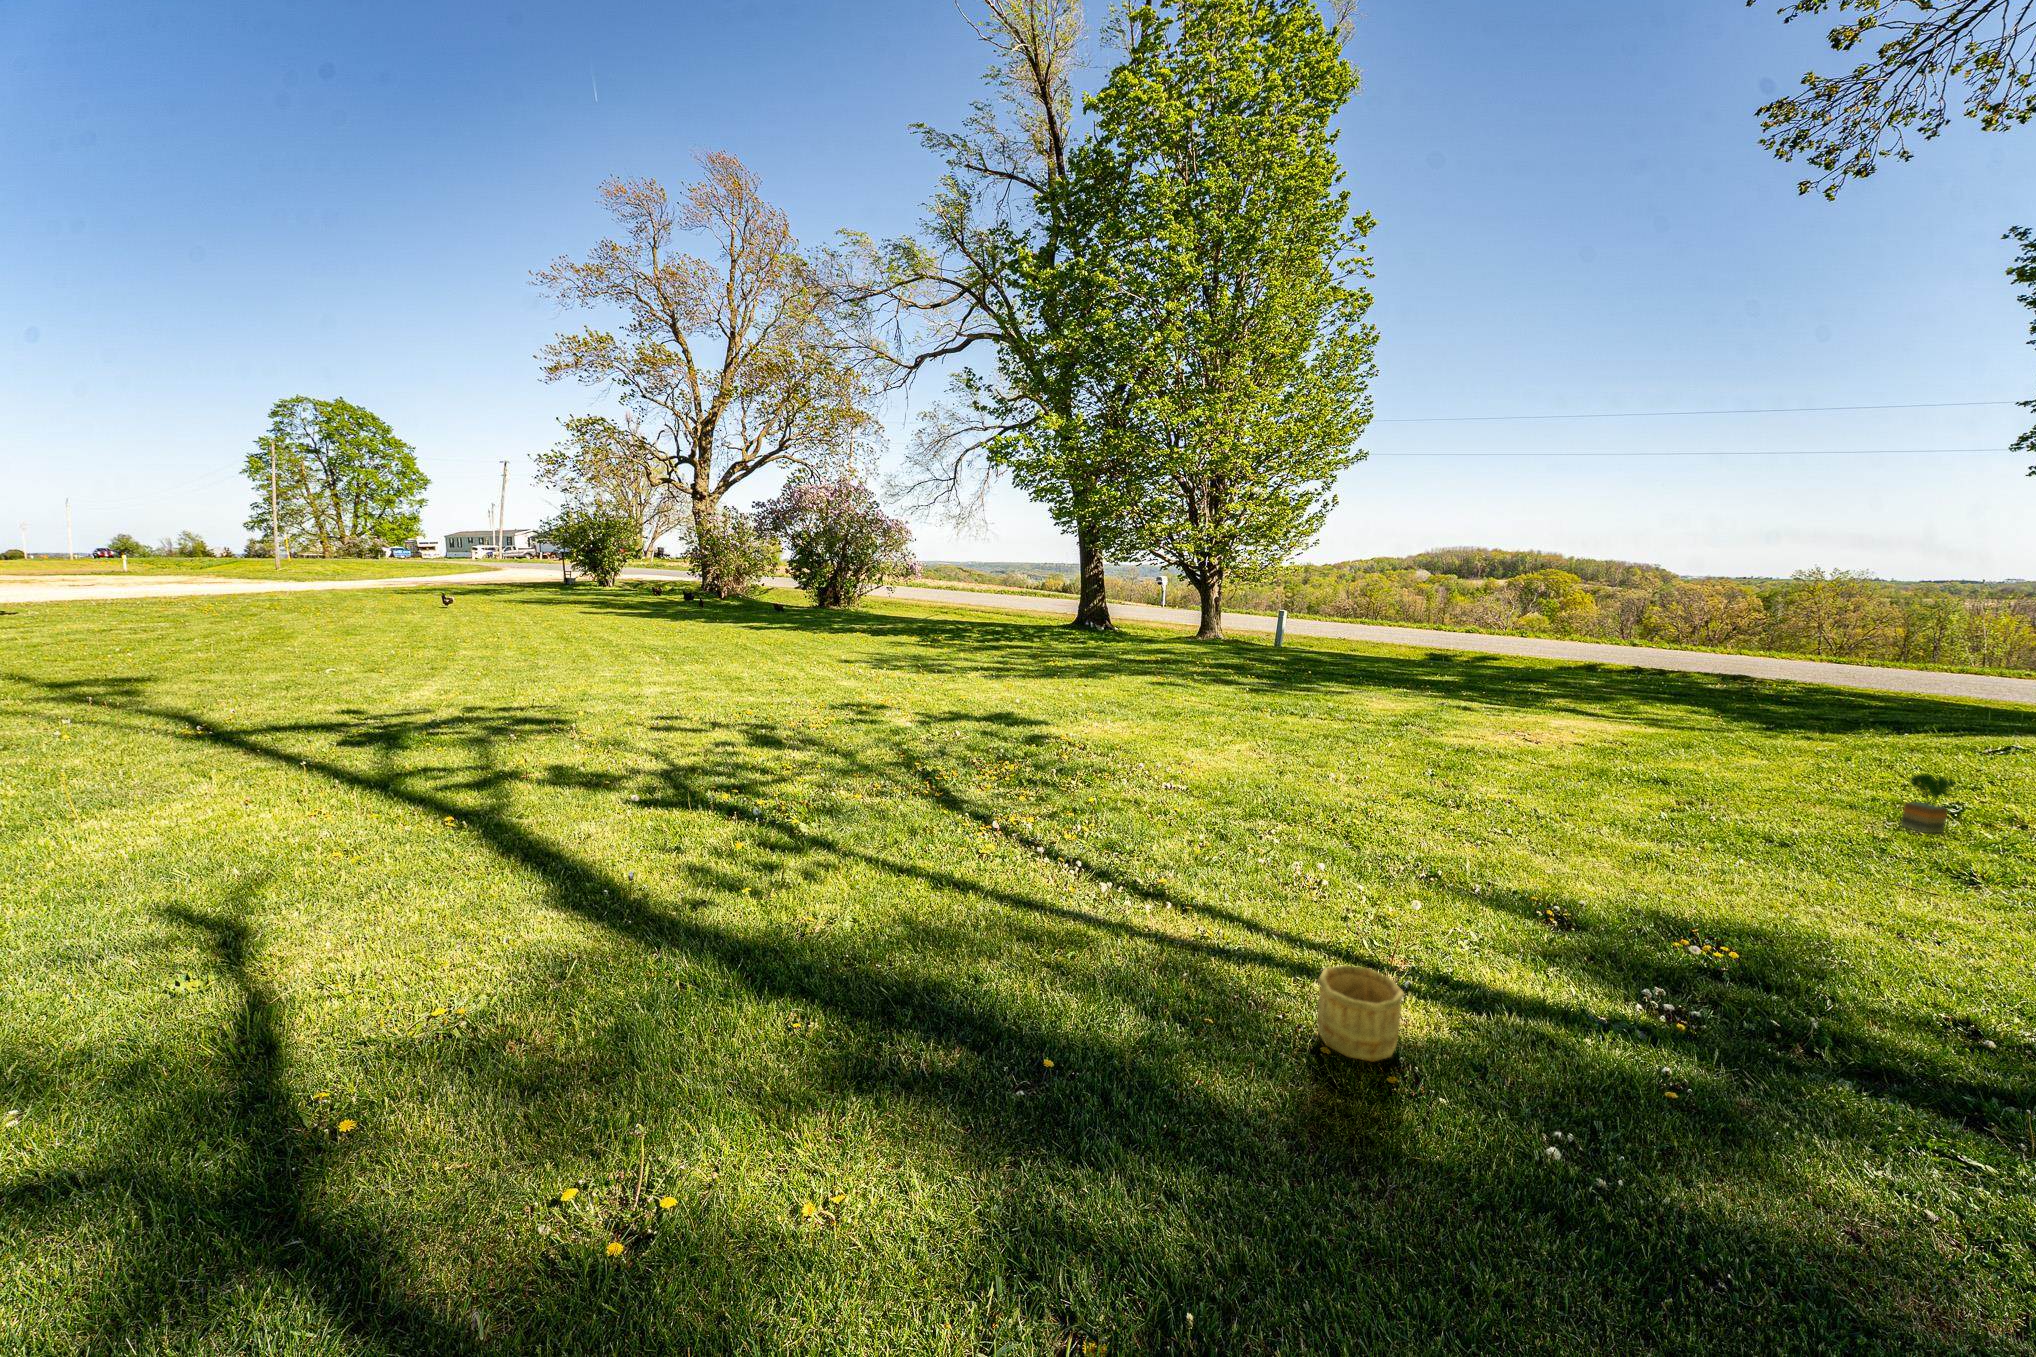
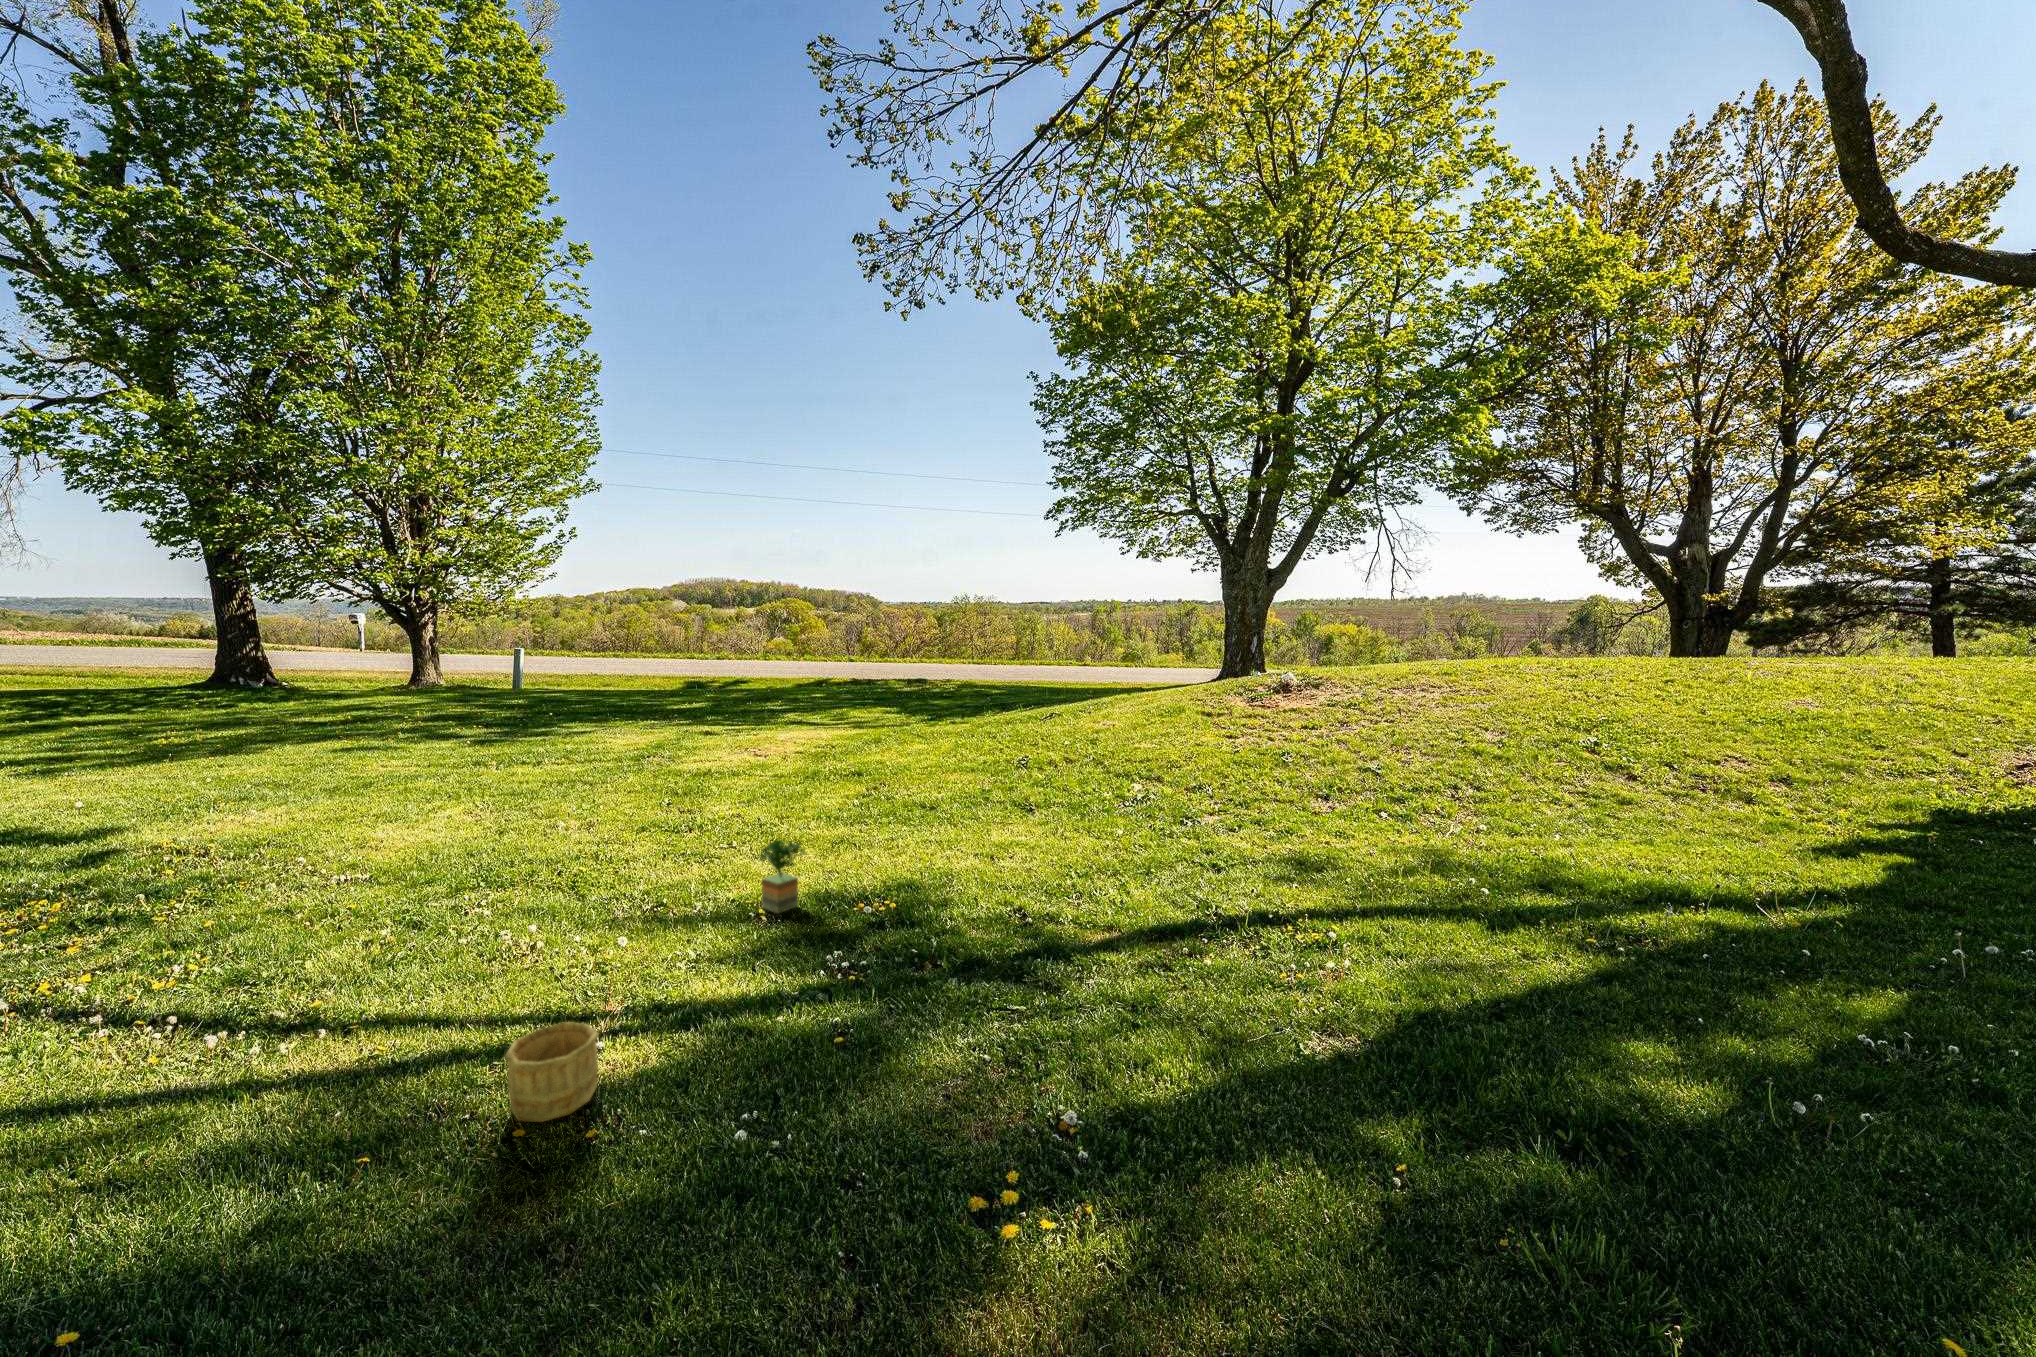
potted tree: present [1901,773,1961,833] -> present [759,840,806,913]

